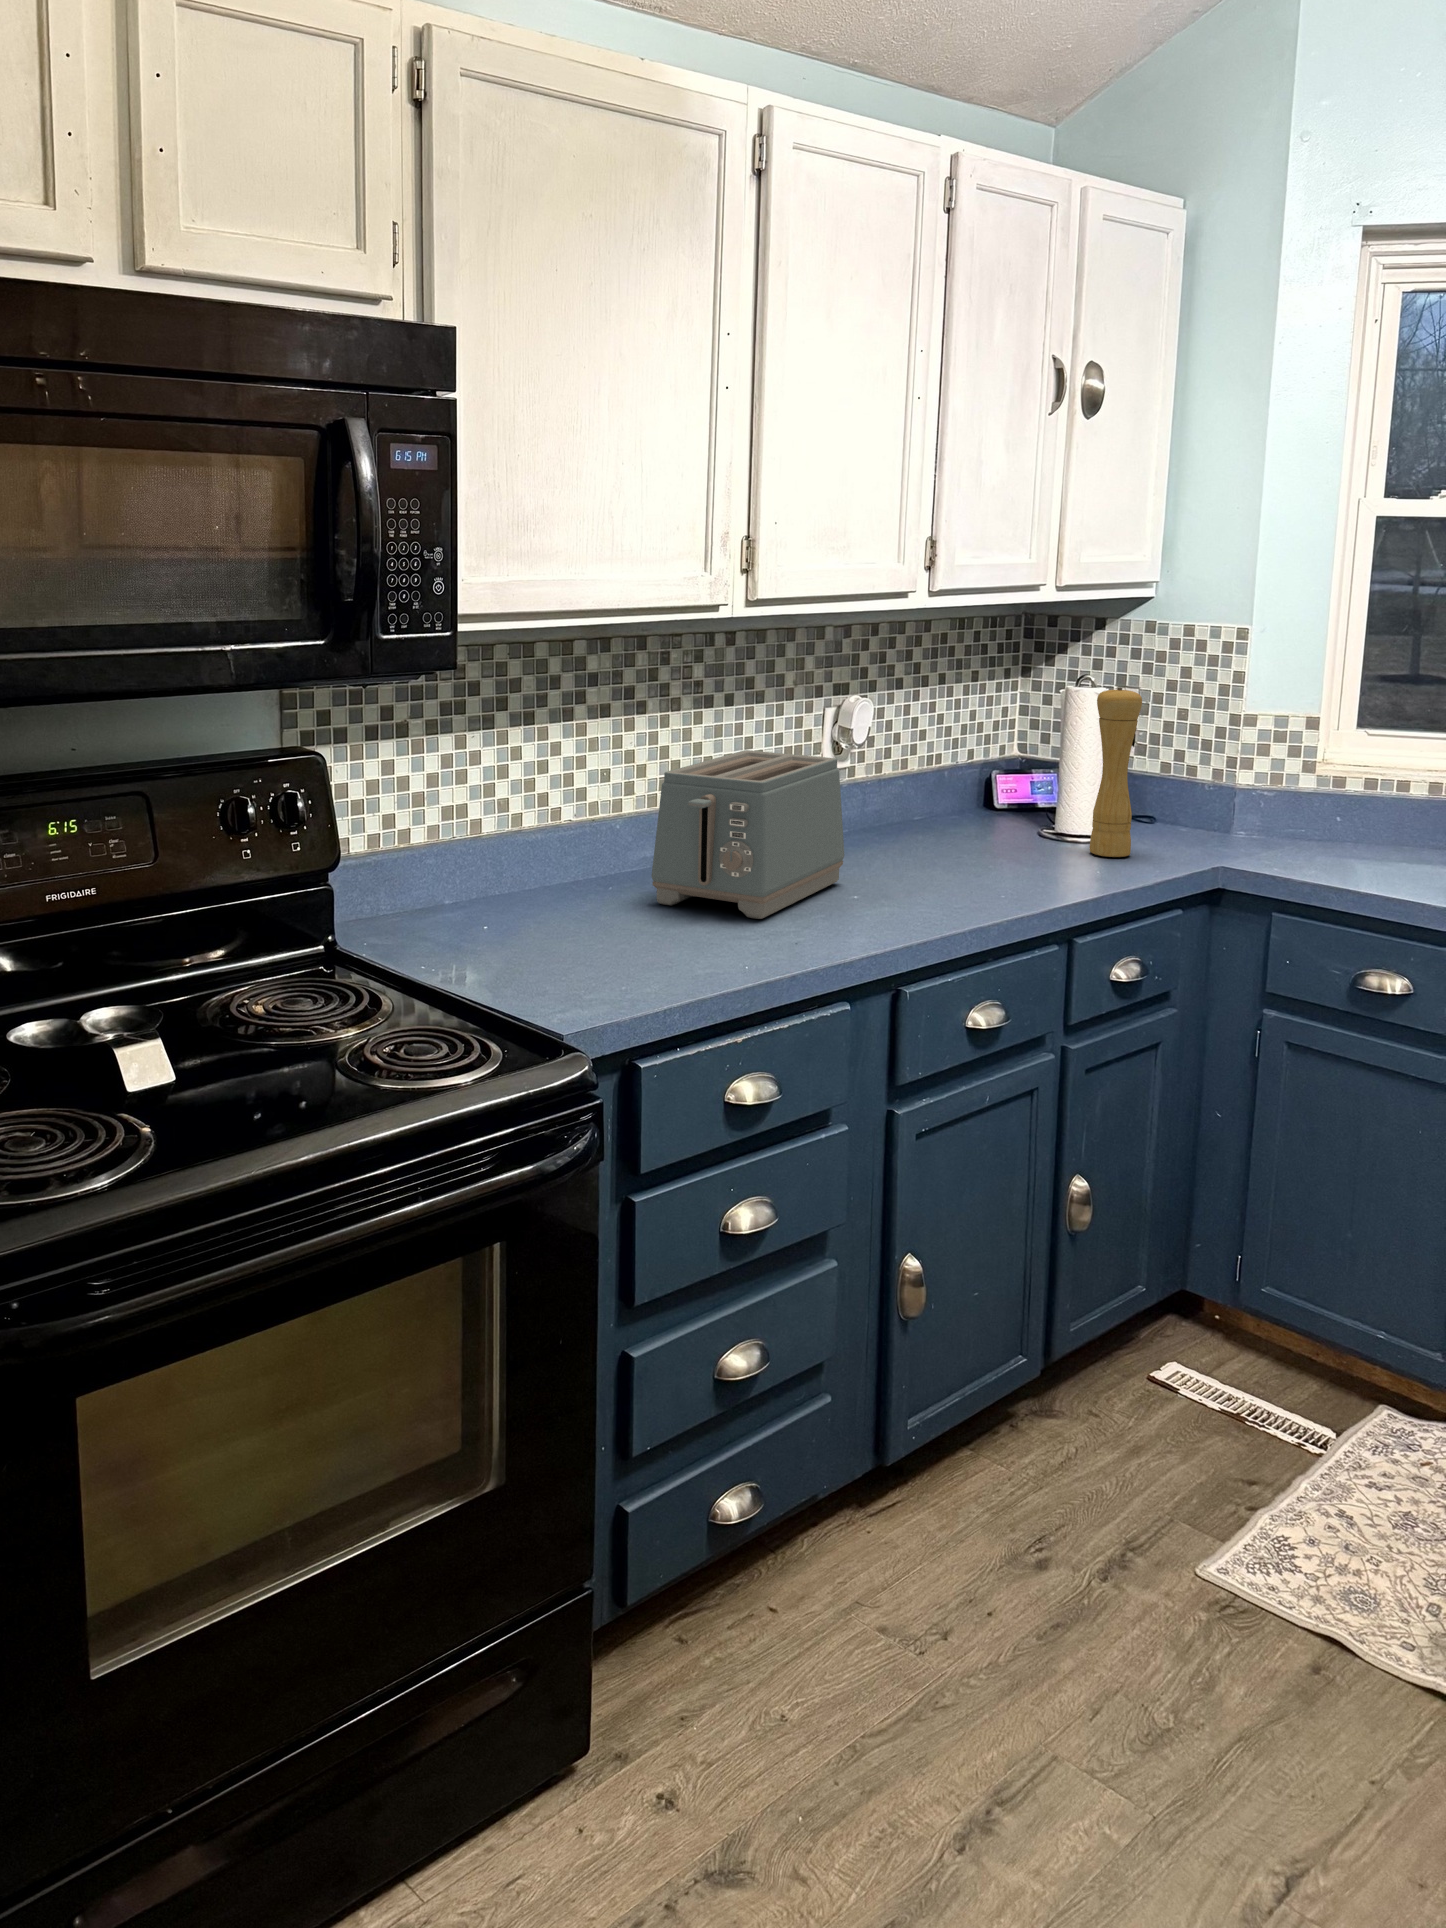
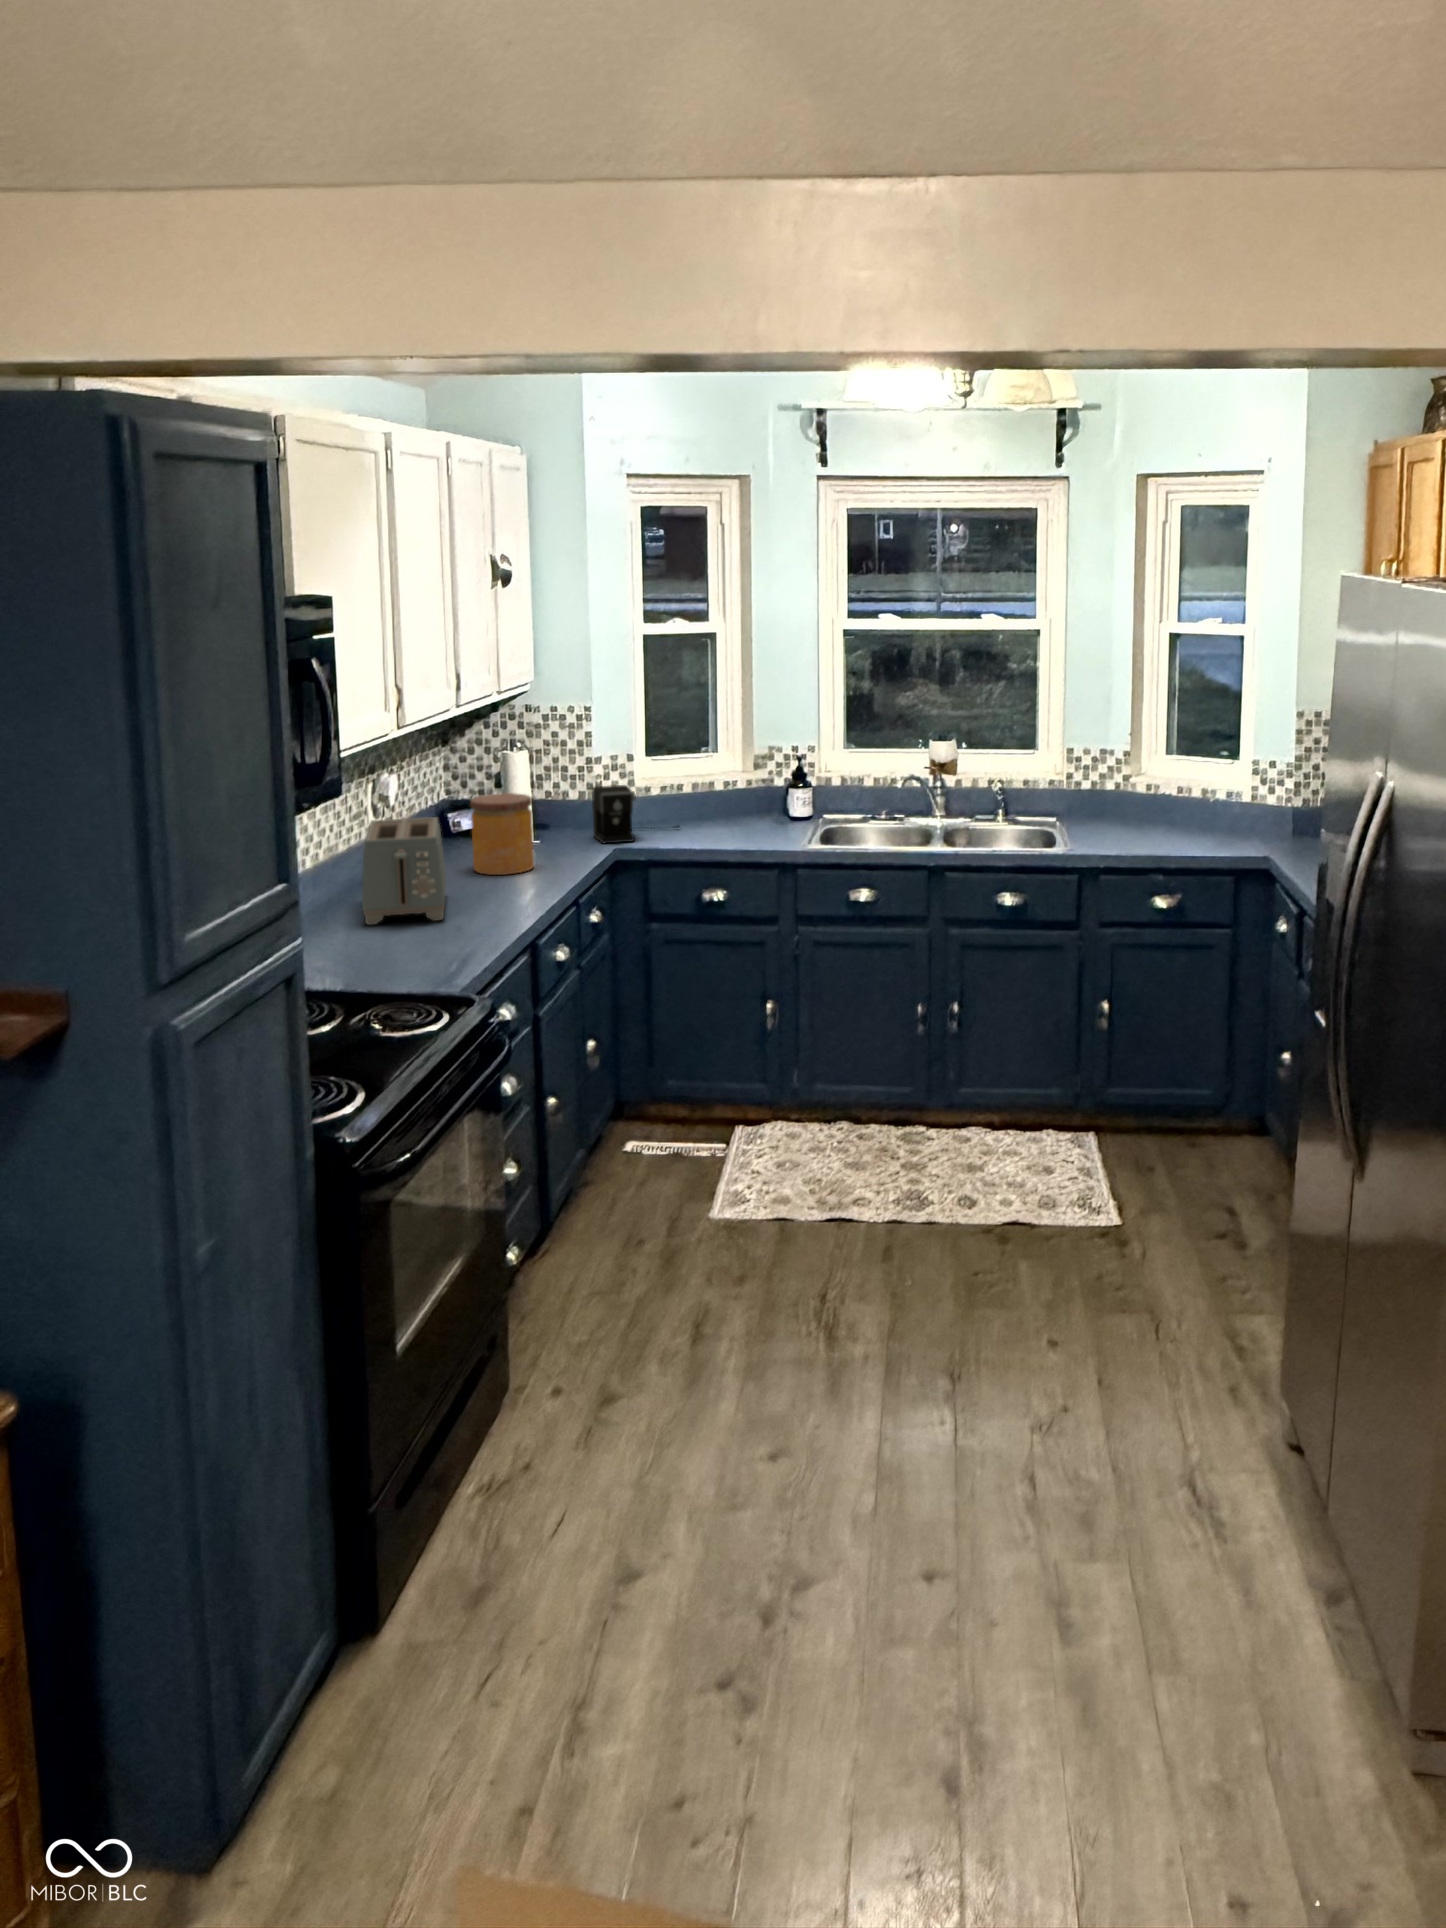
pepper mill: present [1090,687,1142,857] -> none [539,751,568,854]
jar: none [942,743,1046,873] -> present [470,793,534,875]
coffee maker: none [1205,760,1375,860] -> present [592,785,679,843]

